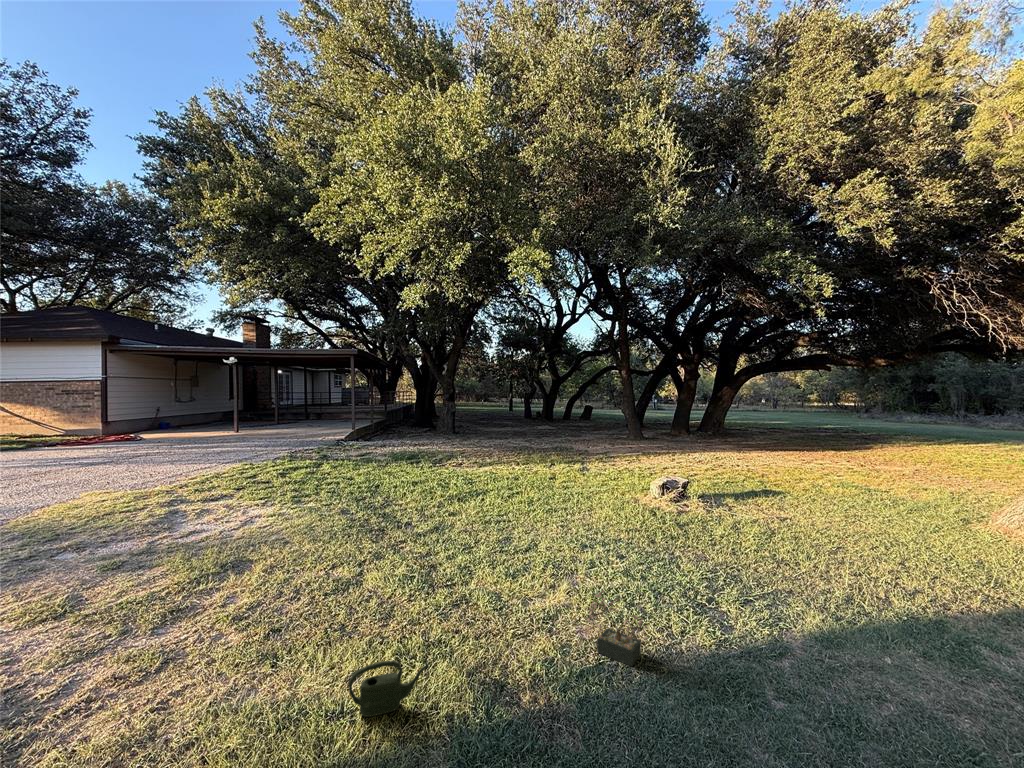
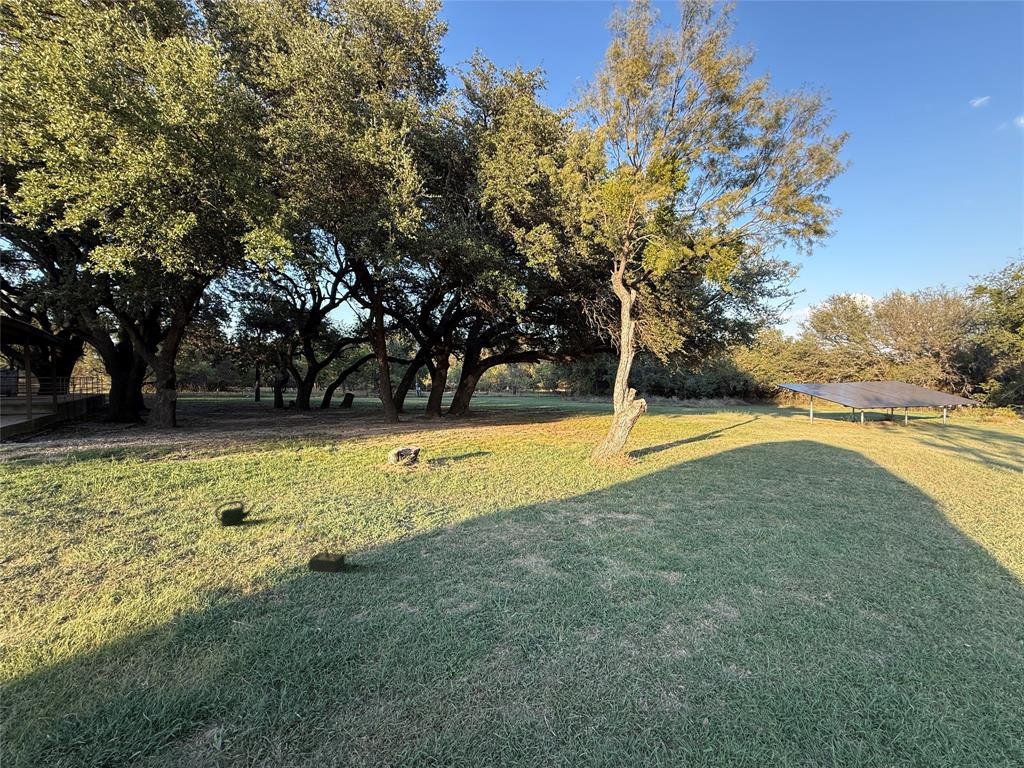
watering can: present [349,661,428,717] -> present [215,501,257,526]

